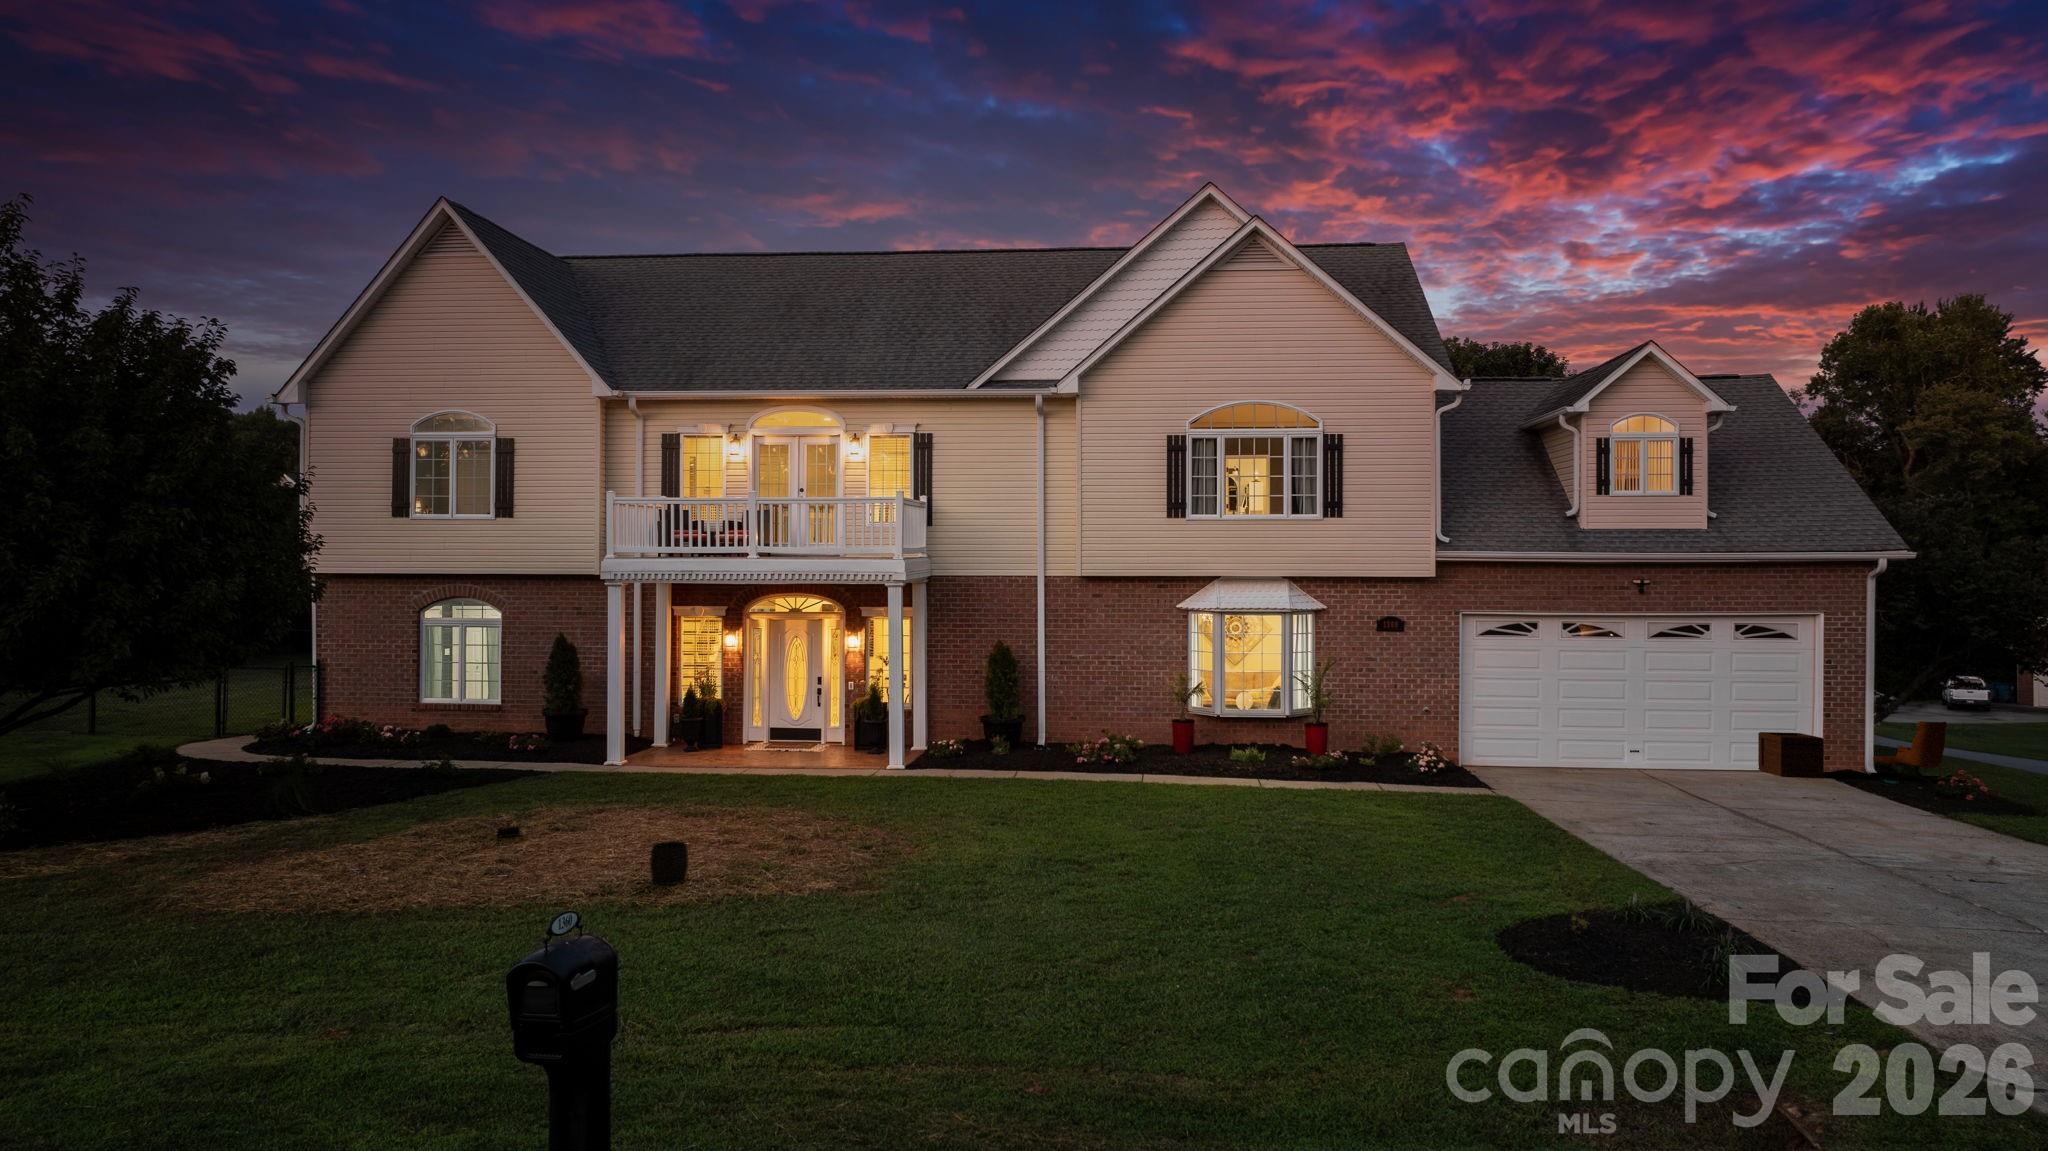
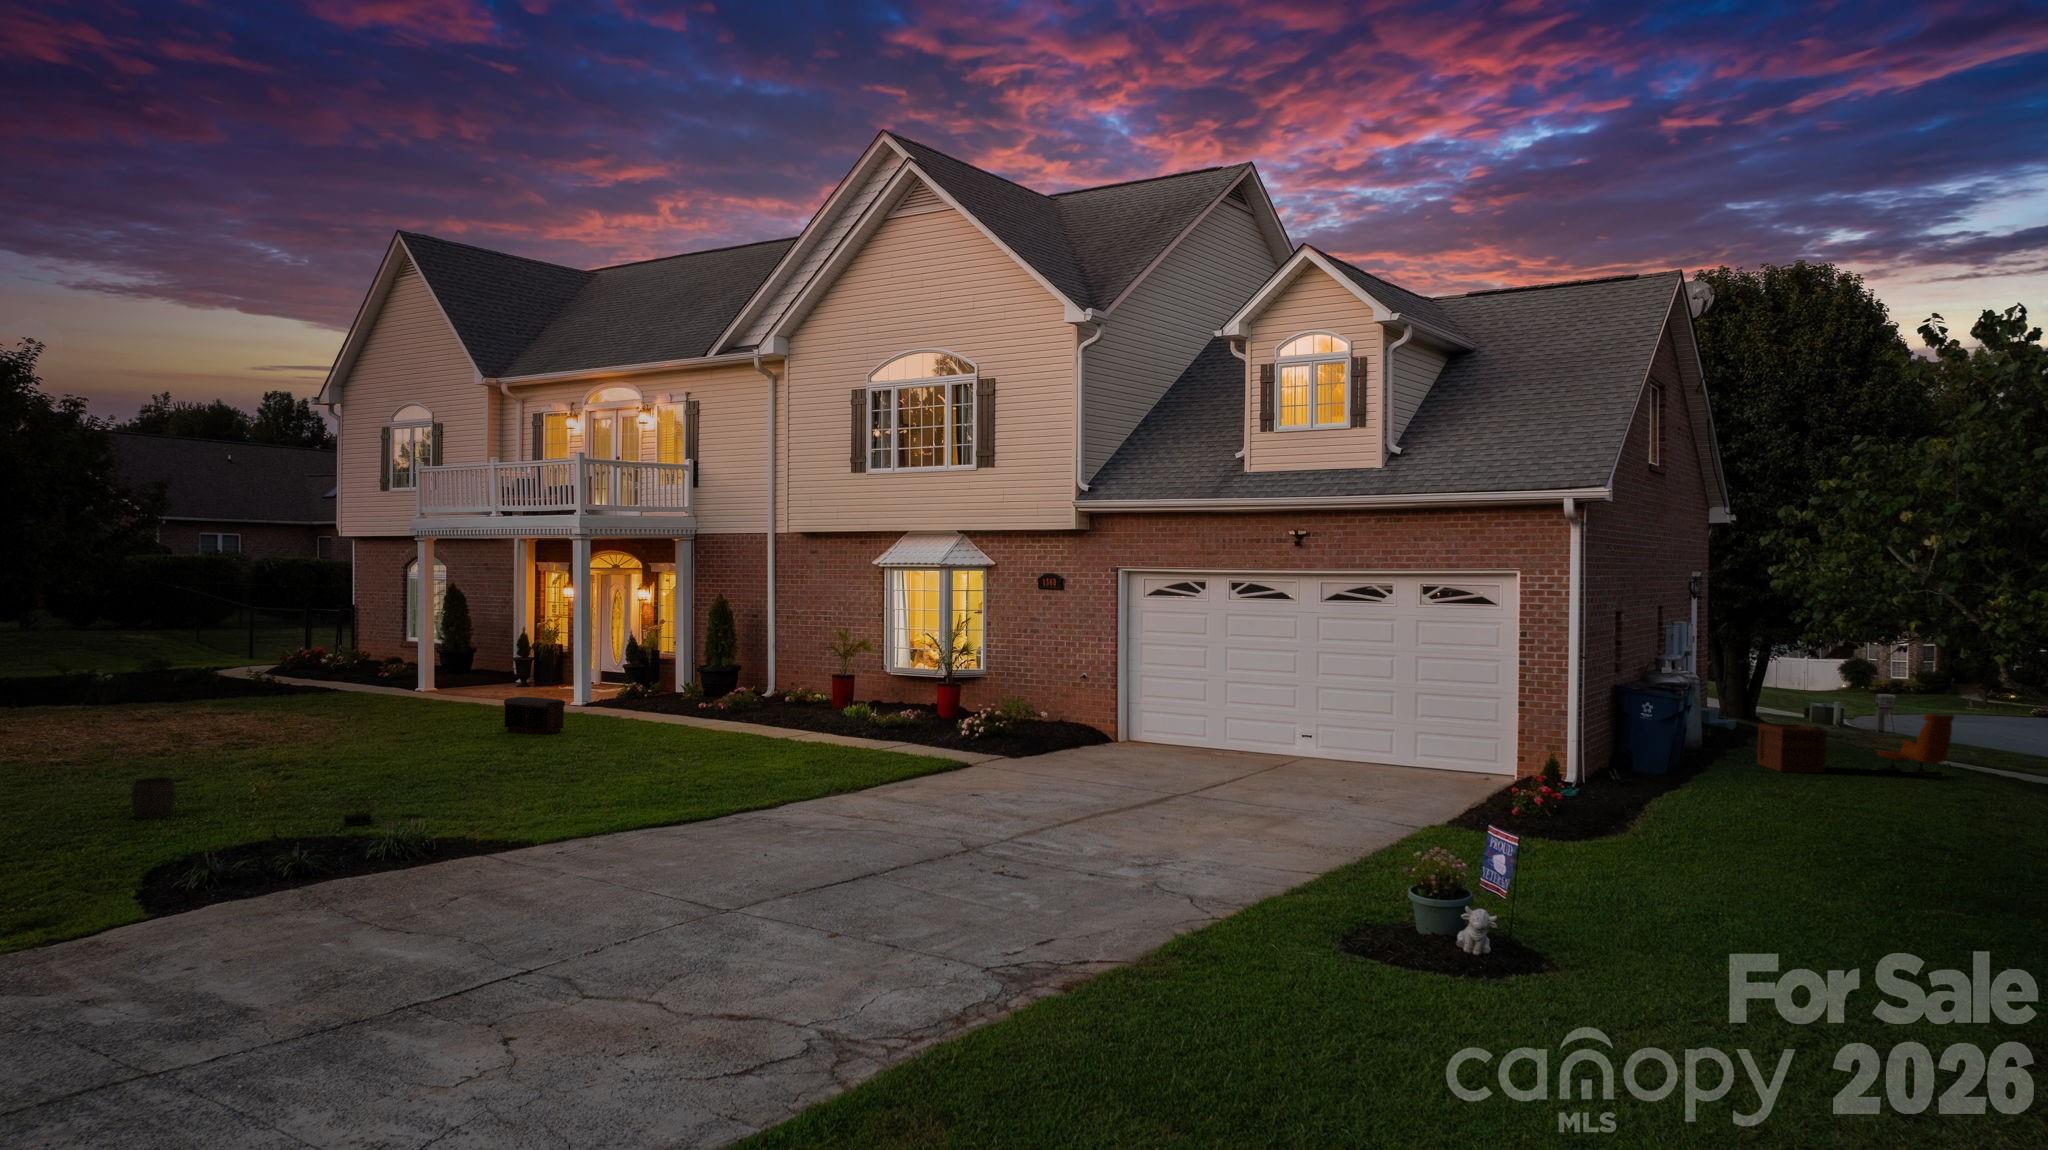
bench: none [644,723,695,755] -> present [503,697,565,734]
woven basket: present [650,841,688,885] -> present [132,777,175,818]

